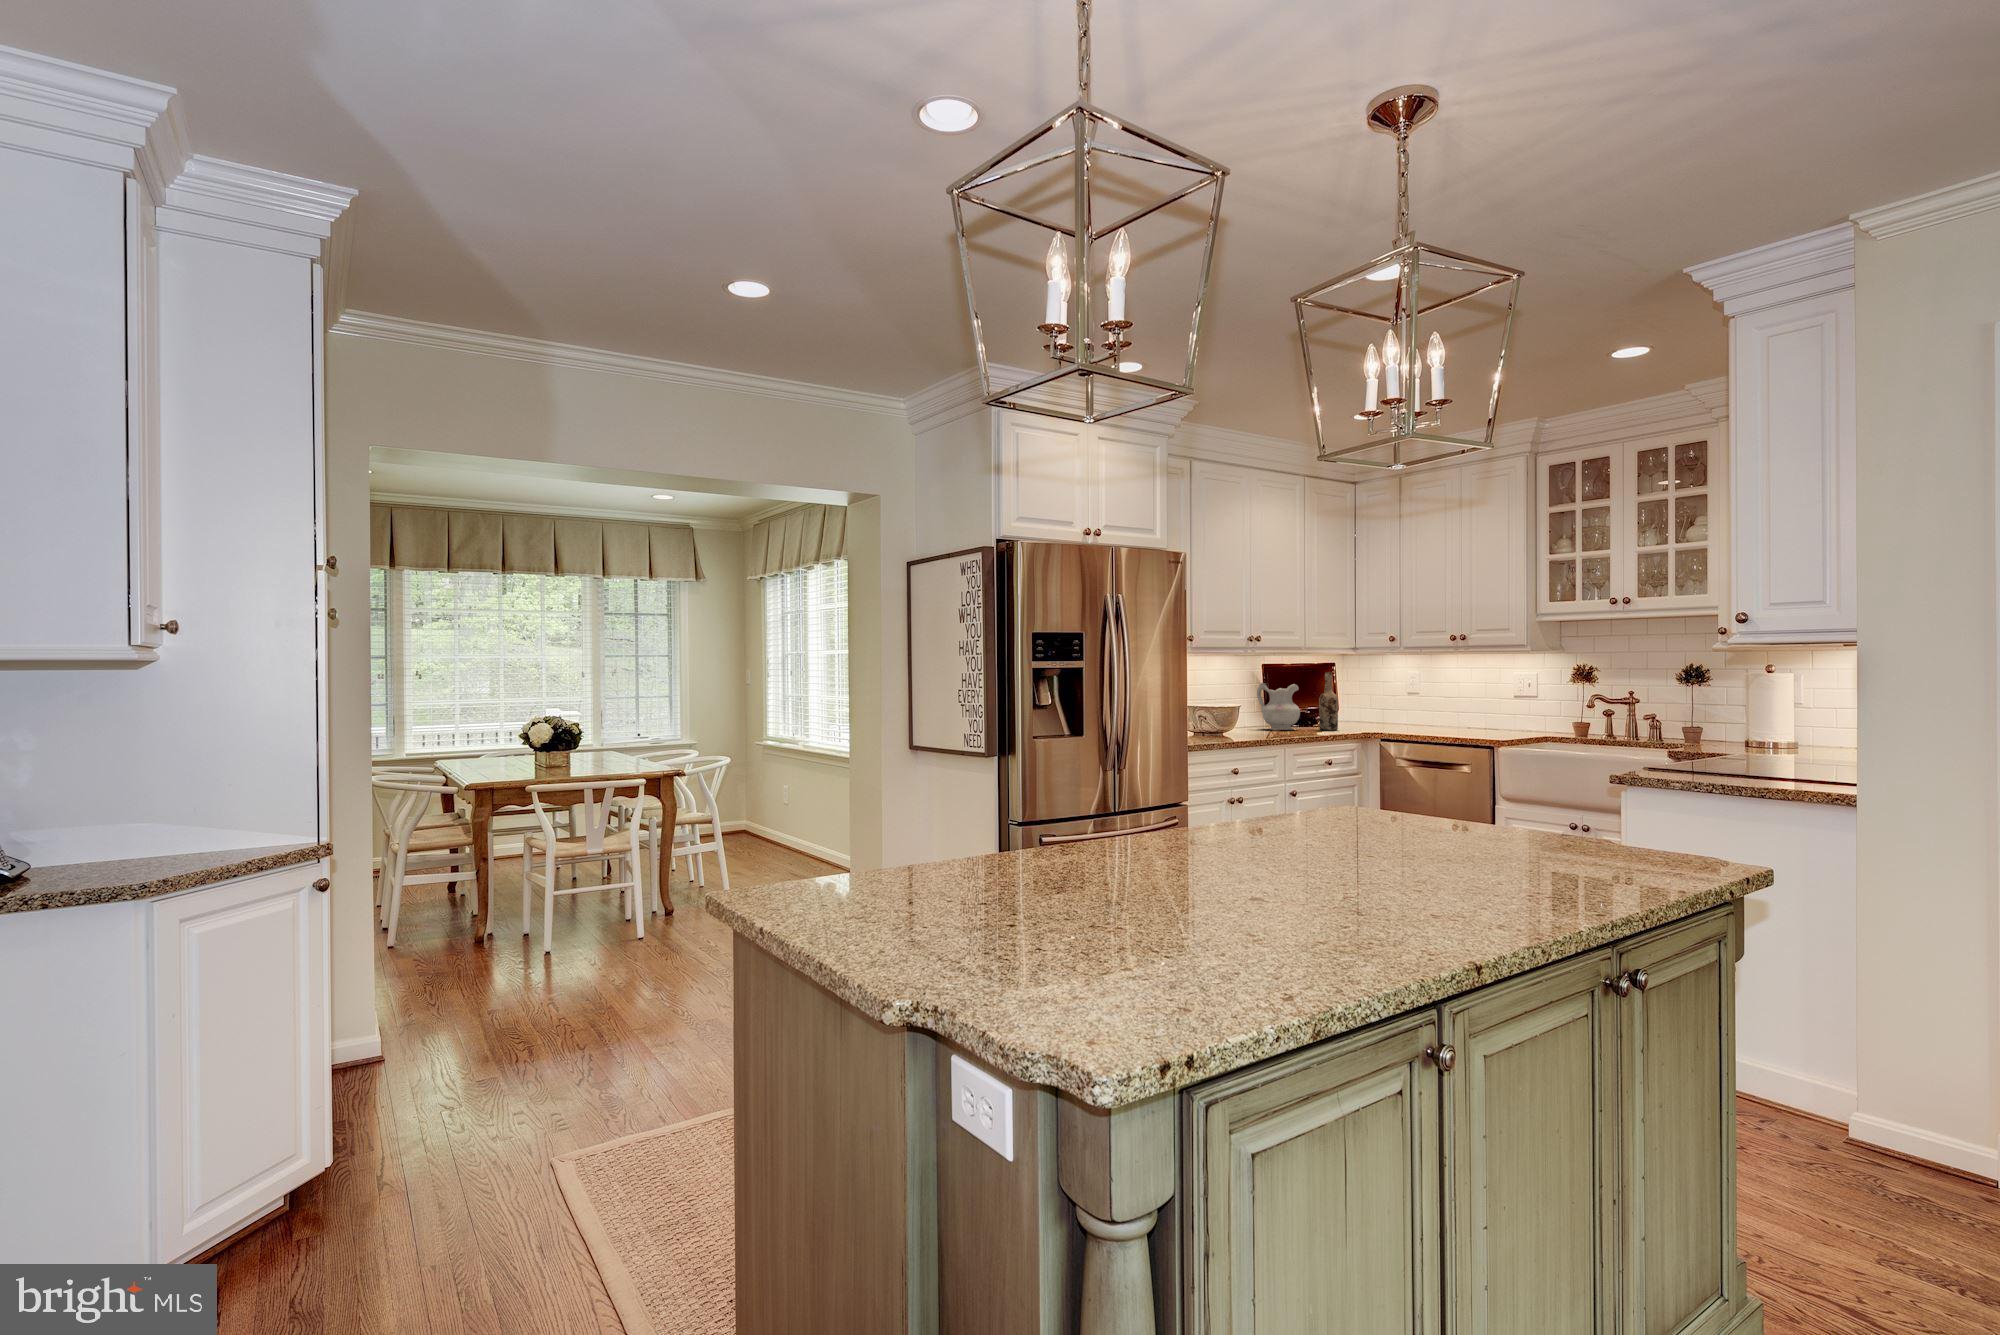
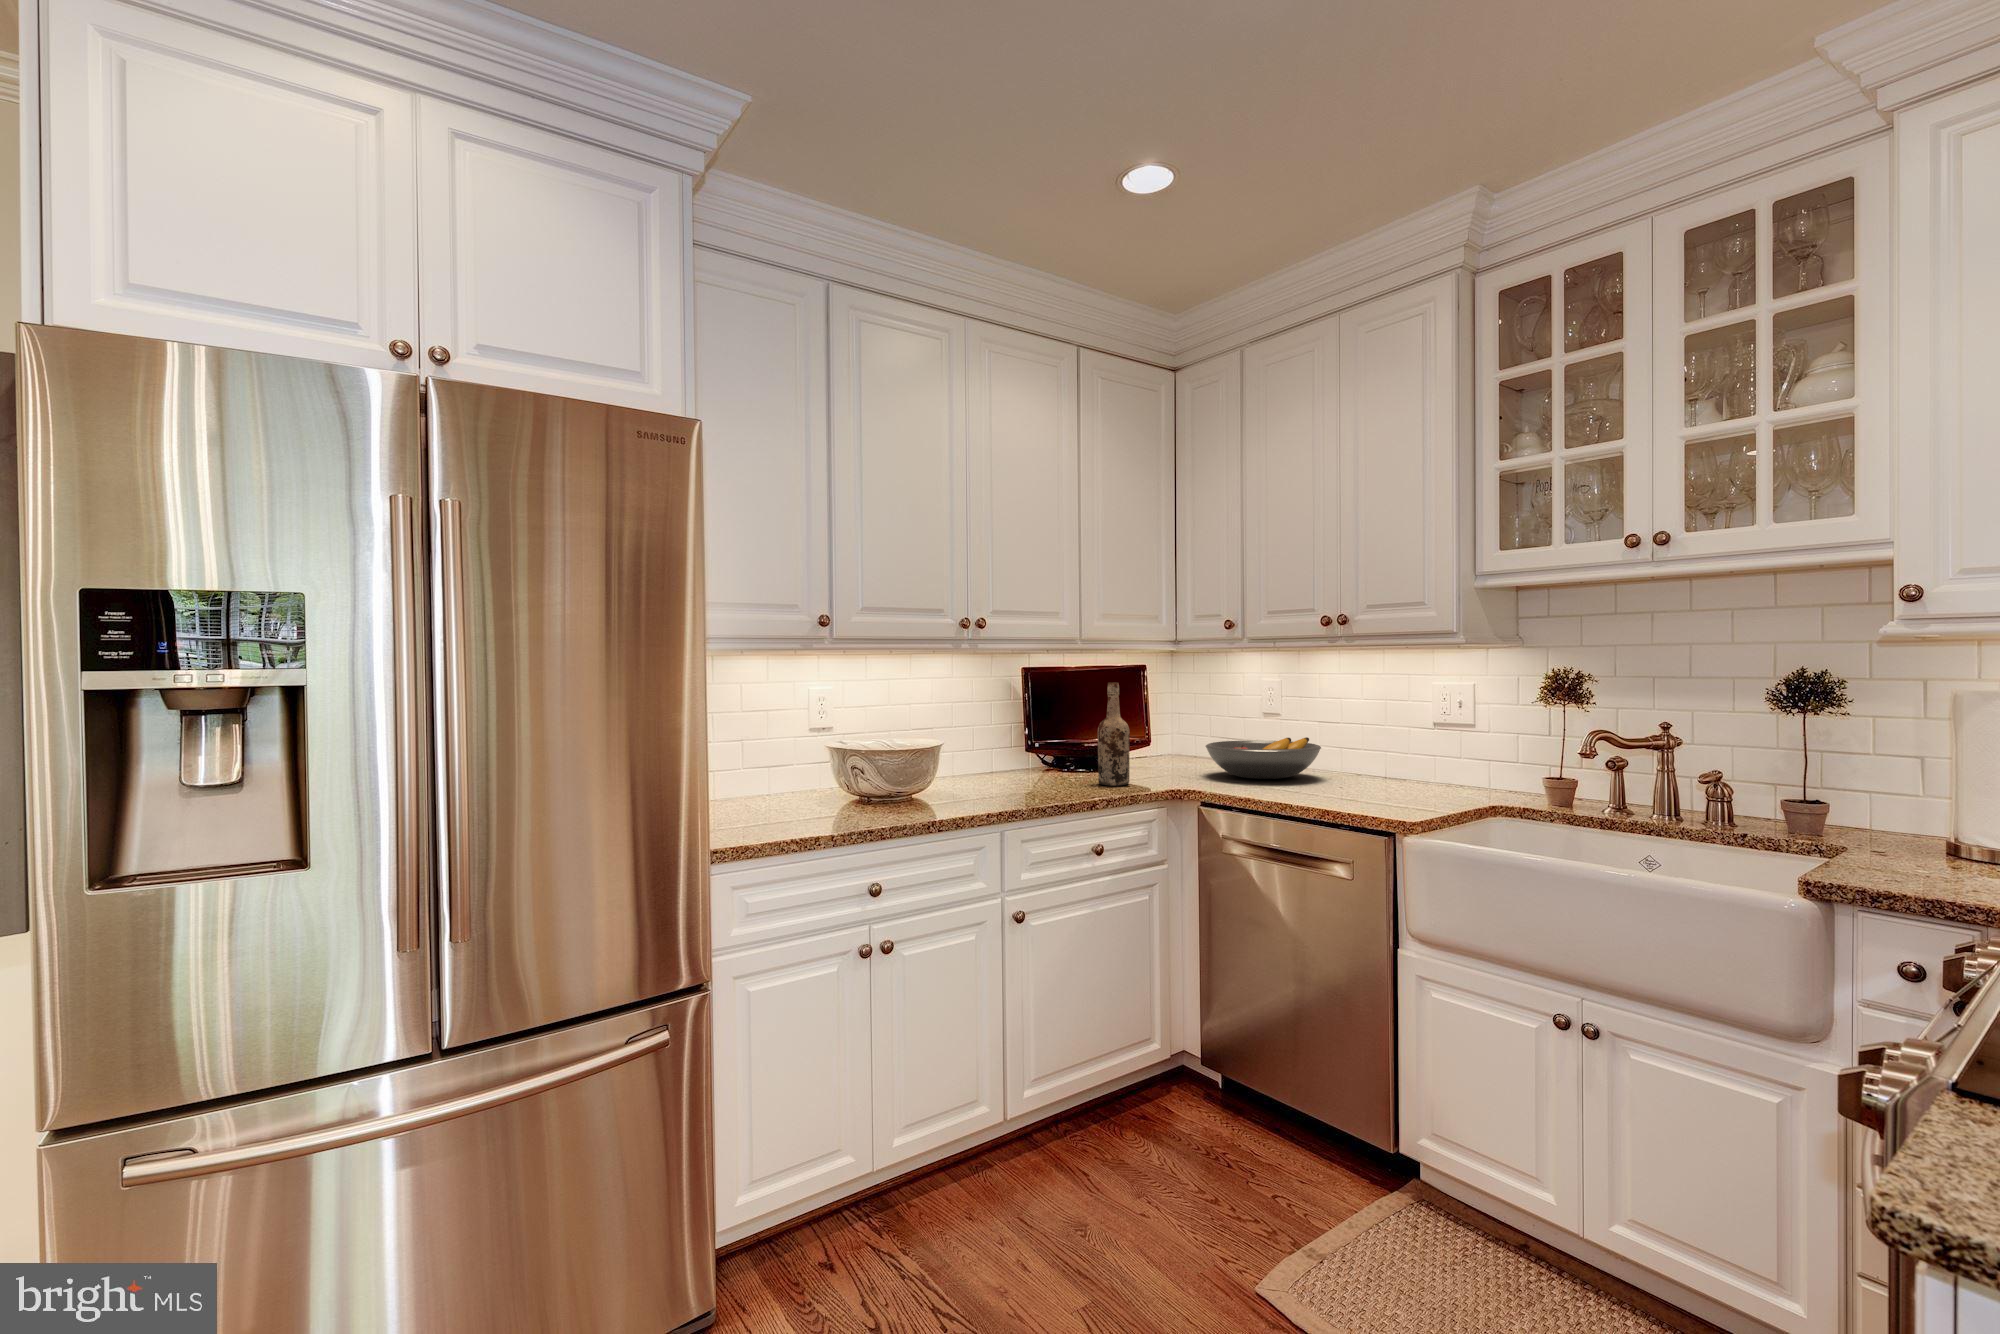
ceramic pitcher: present [1257,683,1300,730] -> none [994,701,1066,785]
fruit bowl: none [1377,704,1447,728] -> present [1206,737,1321,779]

